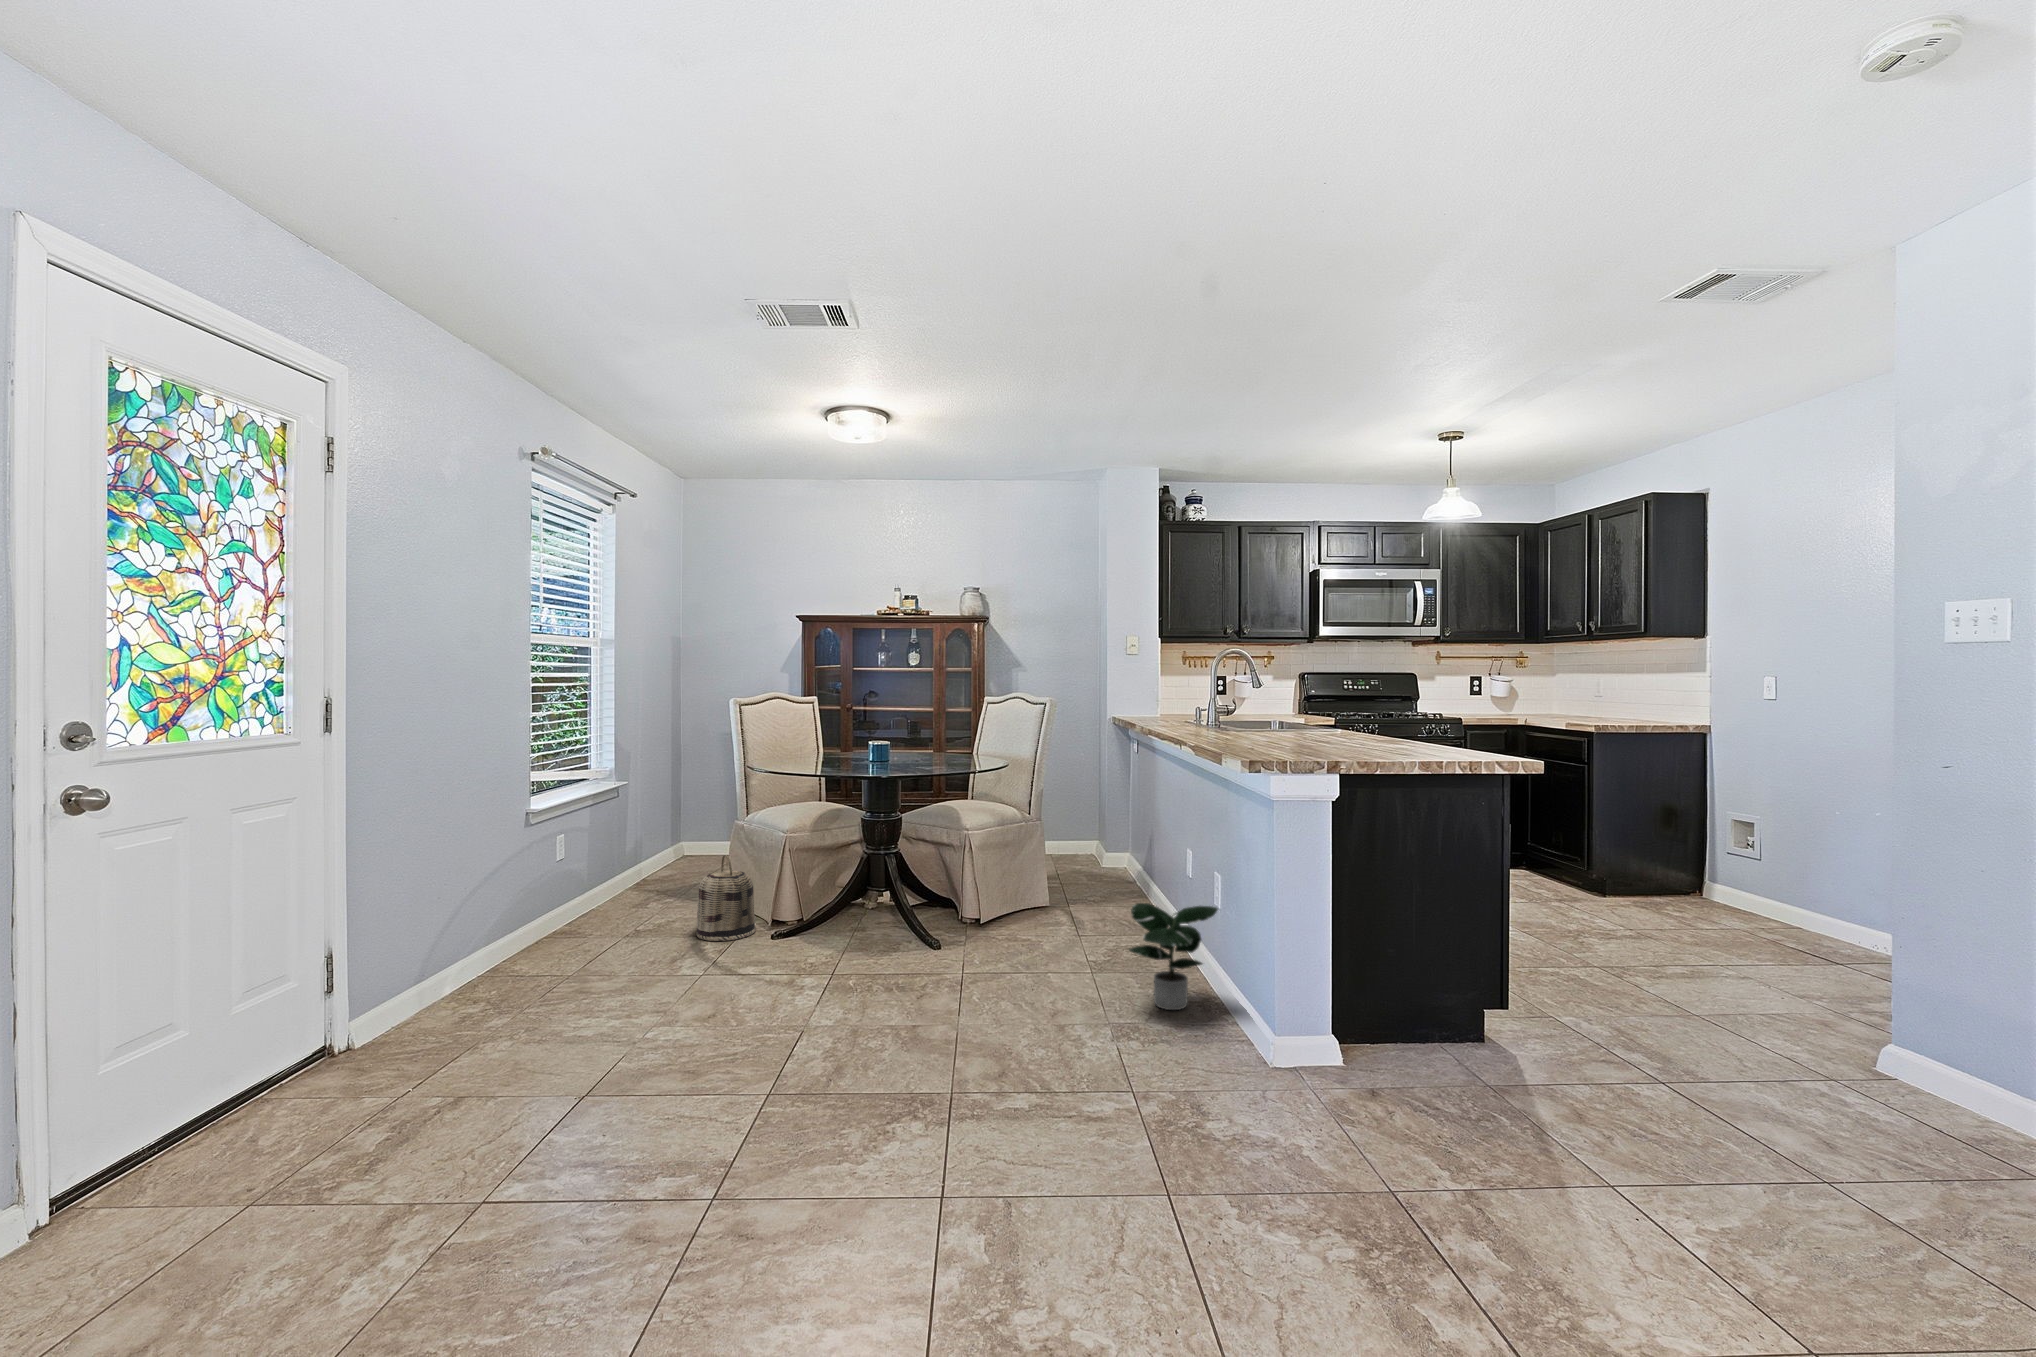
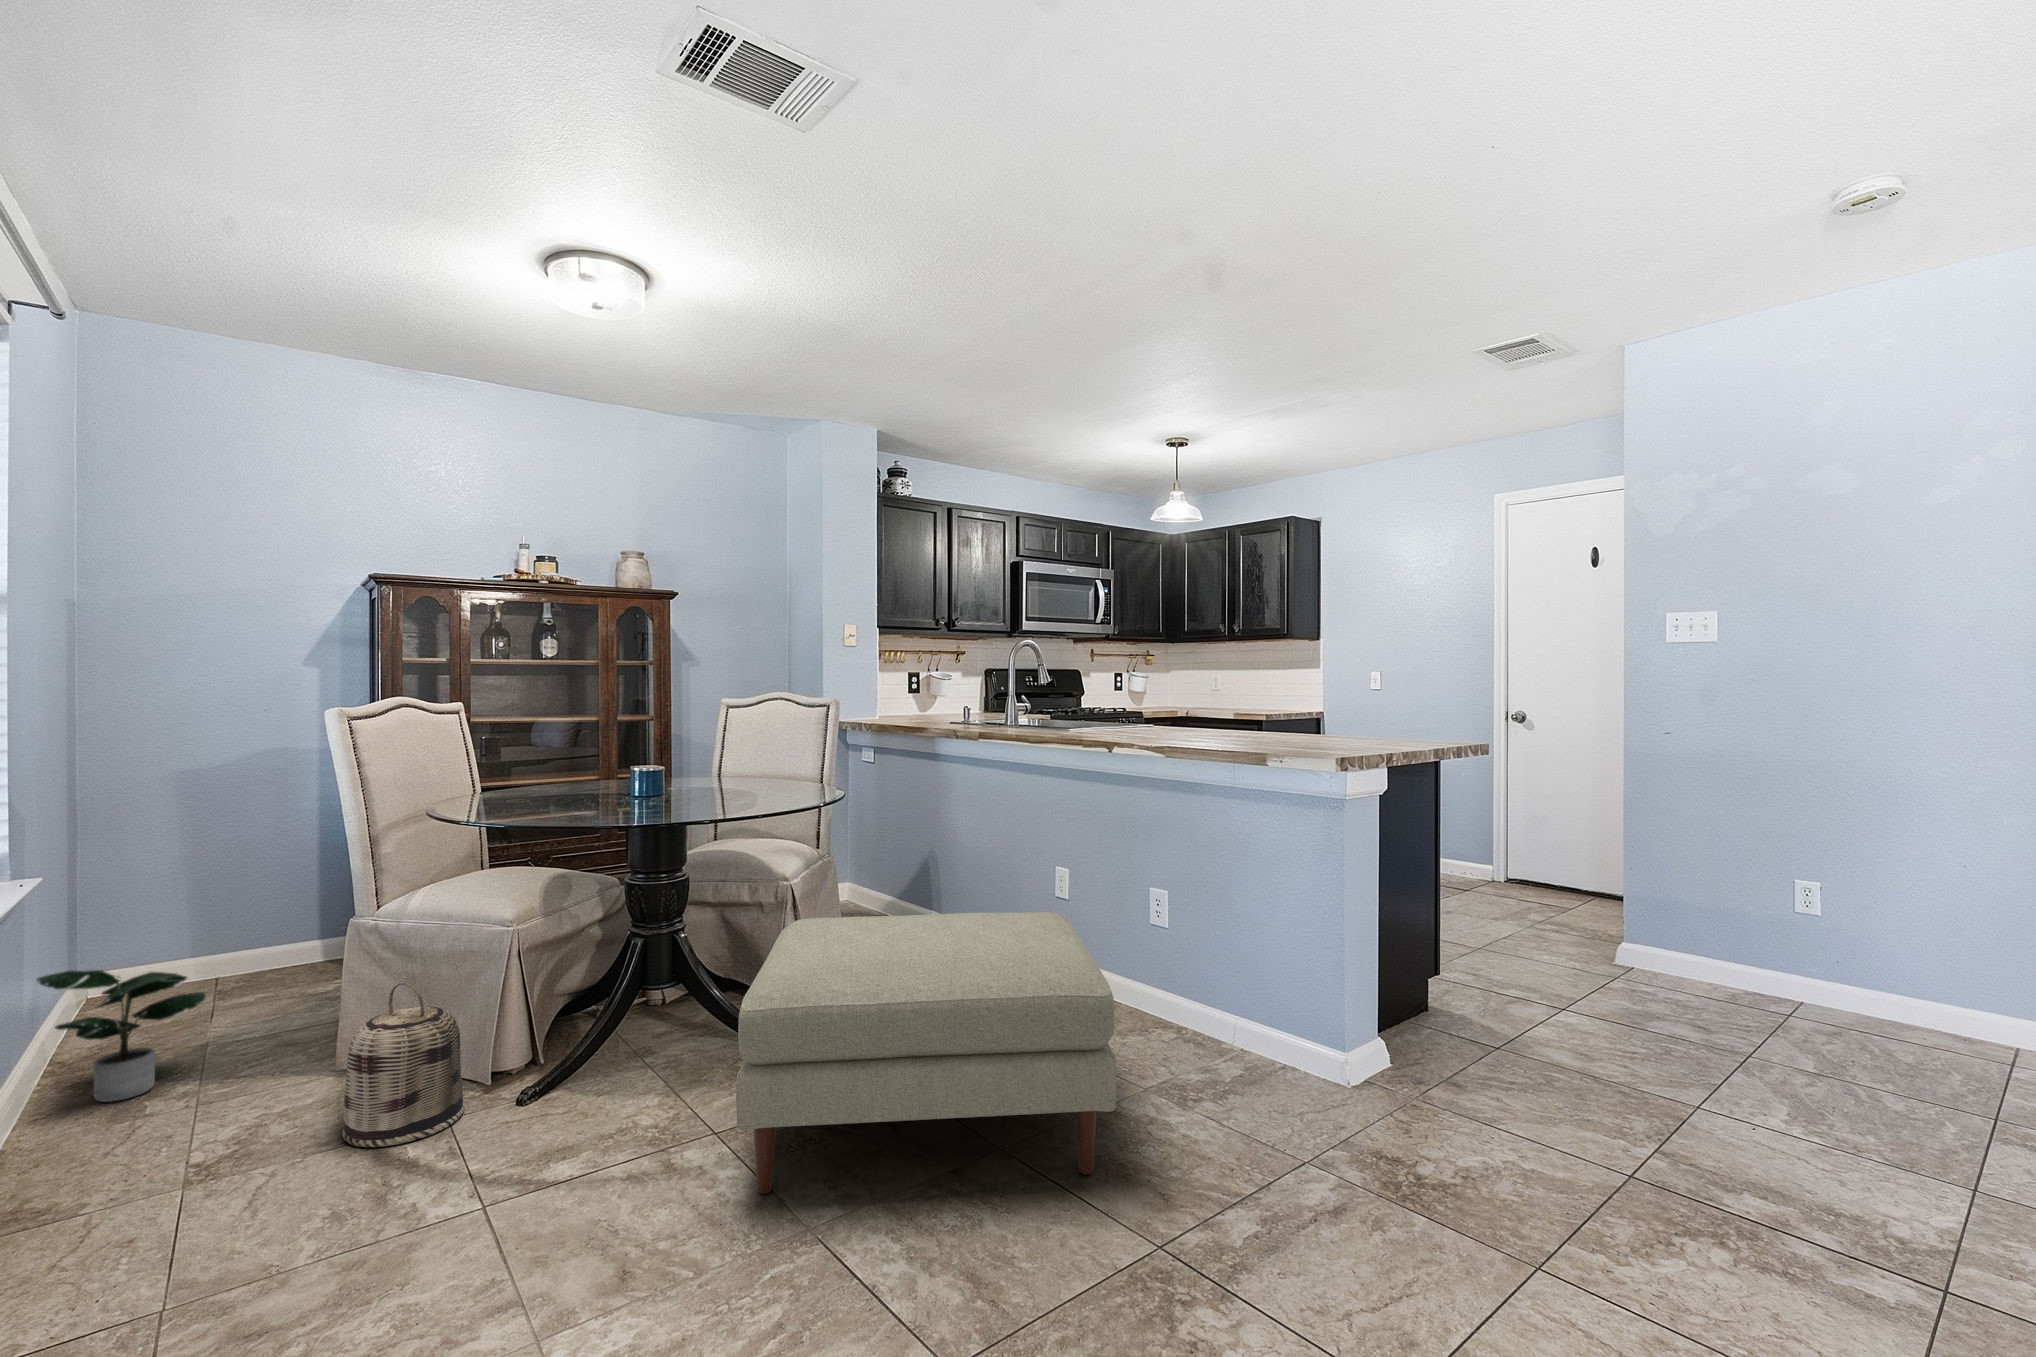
ottoman: none [793,851,1087,1049] -> present [736,912,1116,1194]
potted plant: present [1129,903,1218,1010] -> present [36,970,206,1102]

